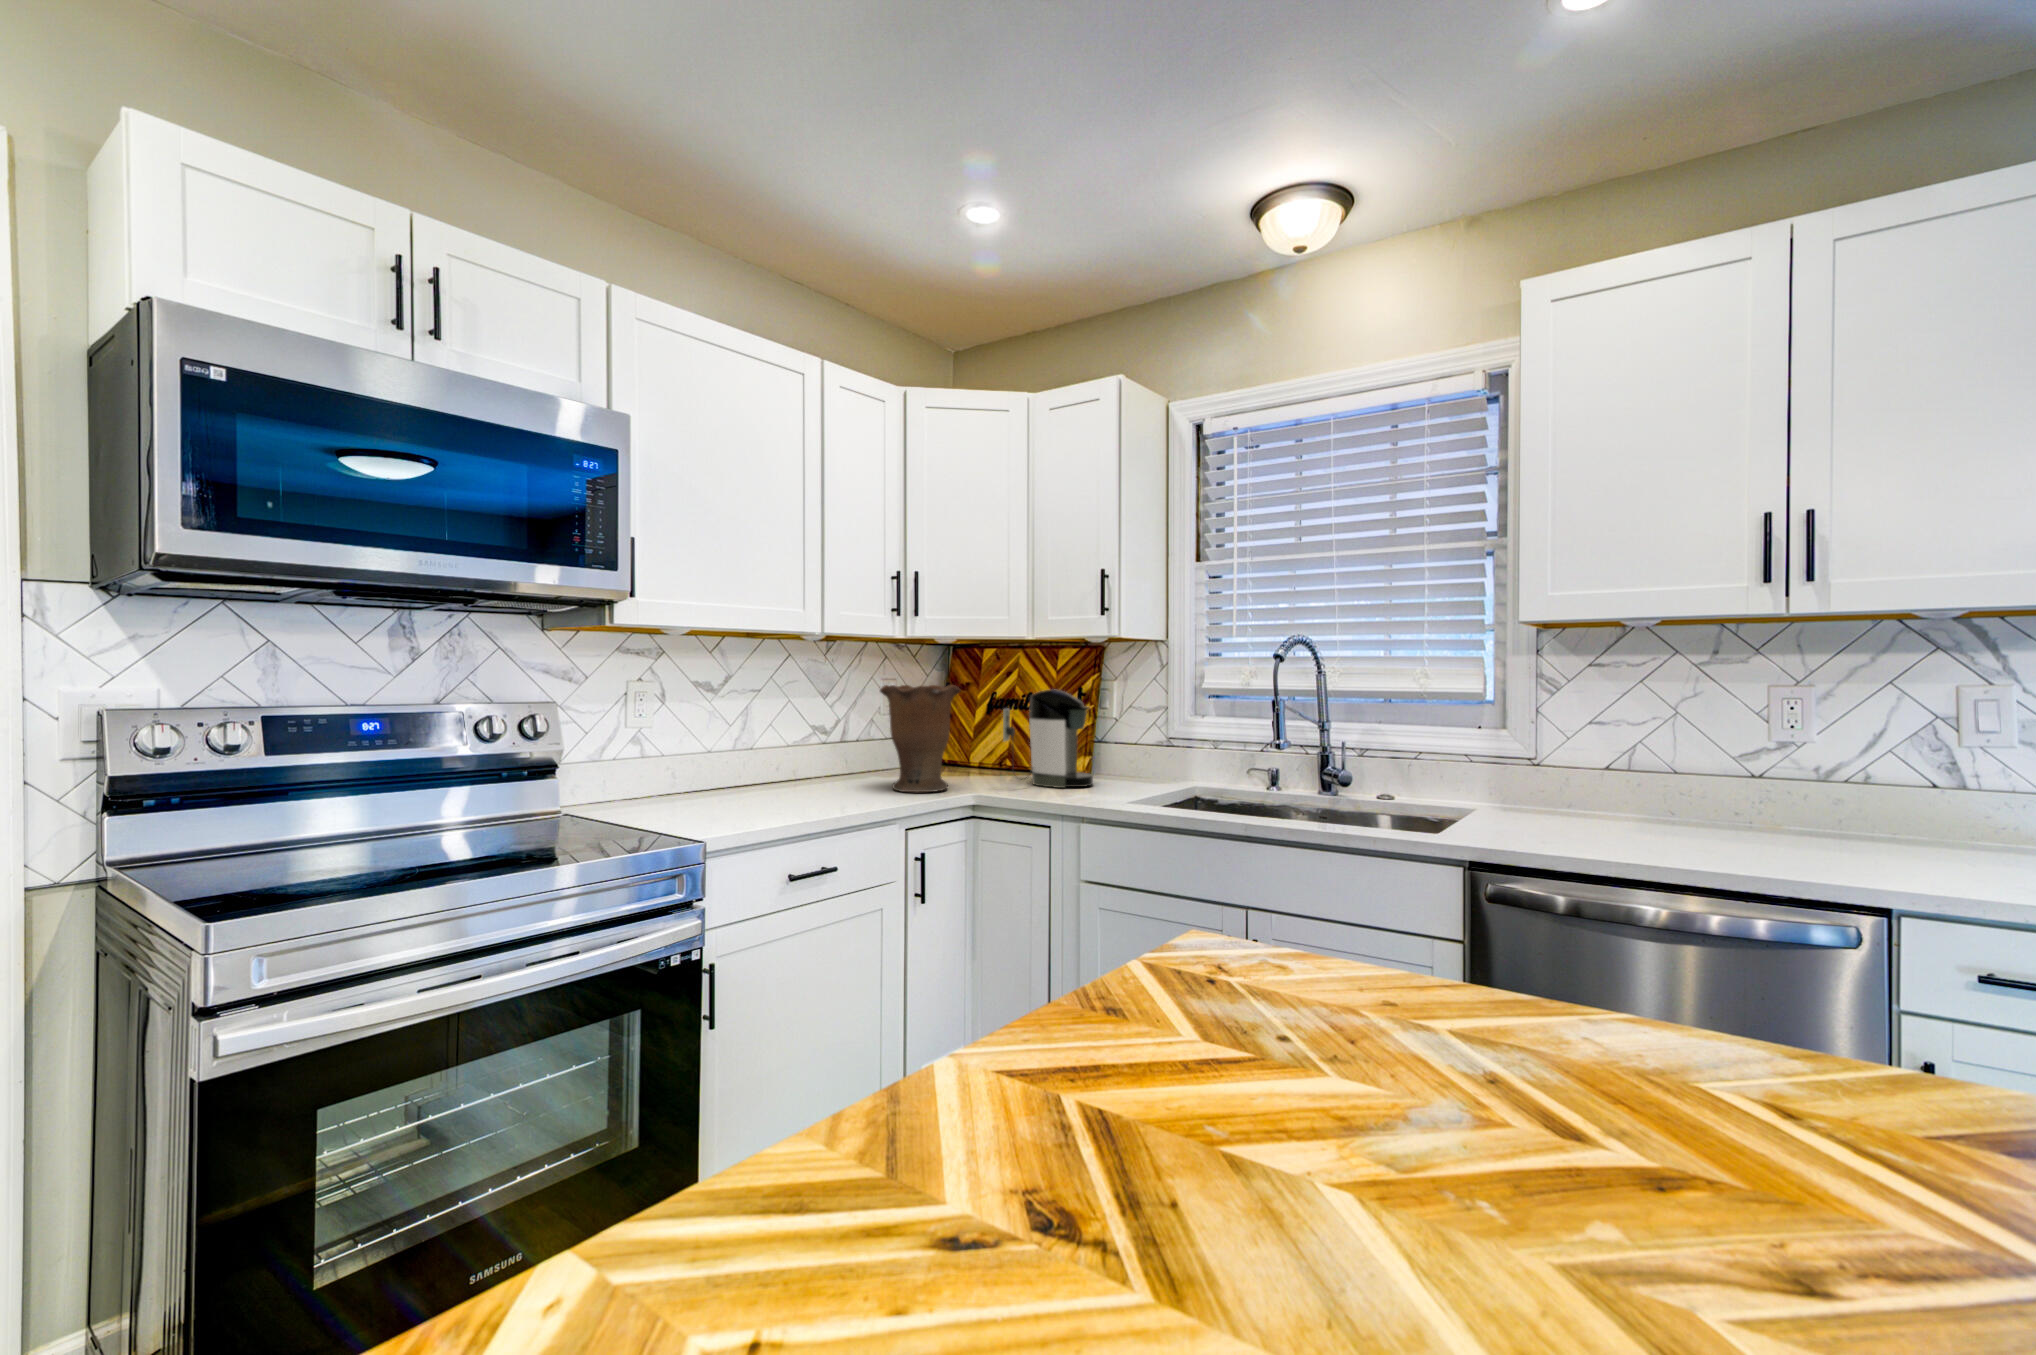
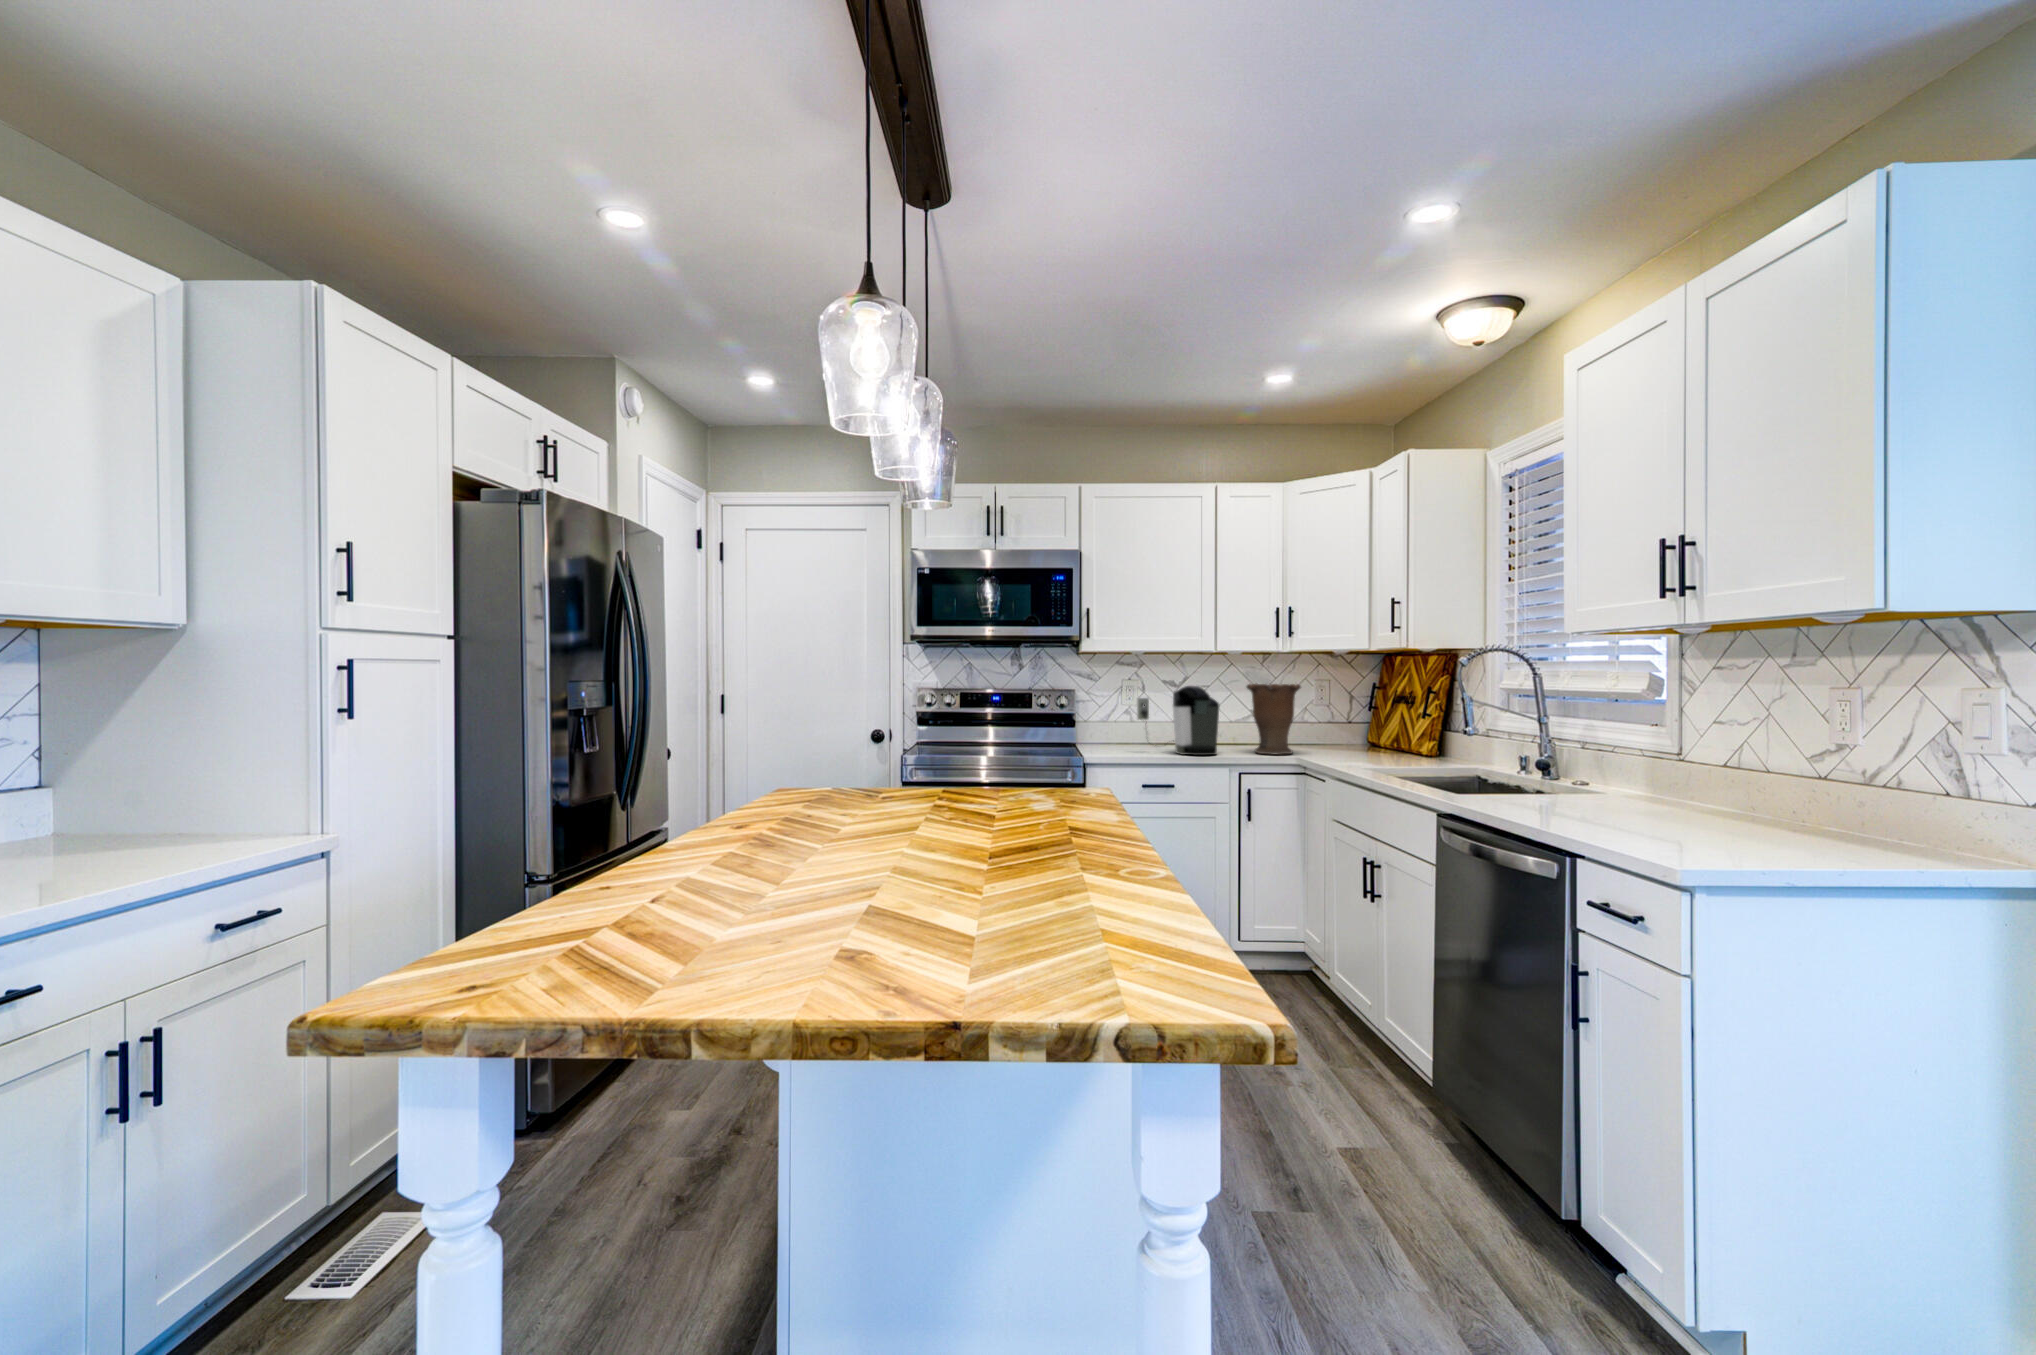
coffee maker: present [1003,689,1093,788] -> present [1137,686,1220,755]

